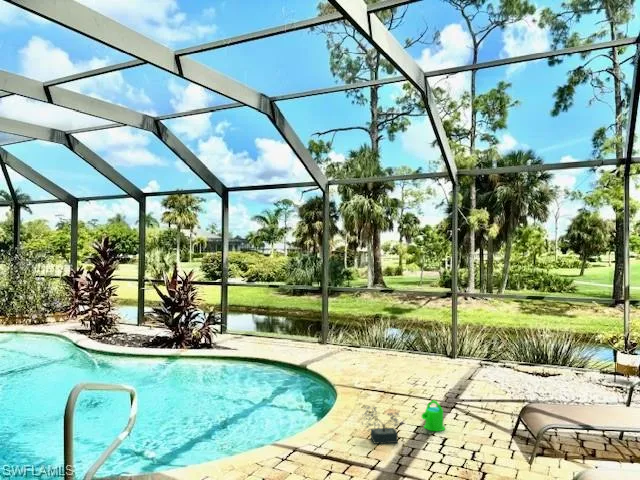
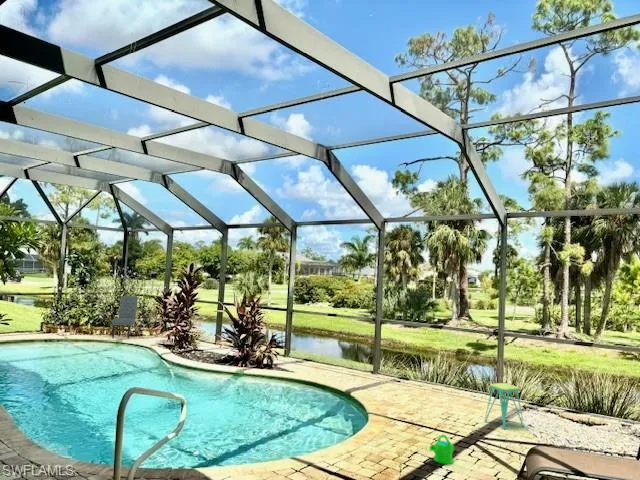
chair: none [9,278,39,328] -> present [112,296,138,339]
stool: none [452,342,491,388] -> present [485,383,524,429]
decorative plant: present [364,407,403,444] -> none [370,431,408,469]

